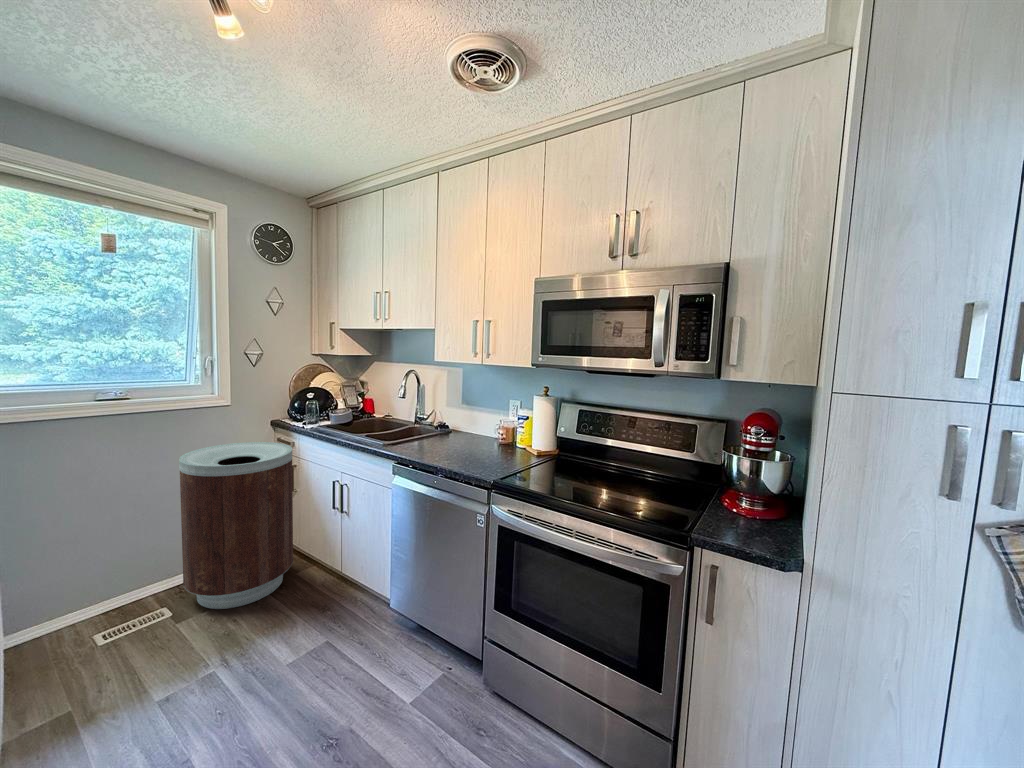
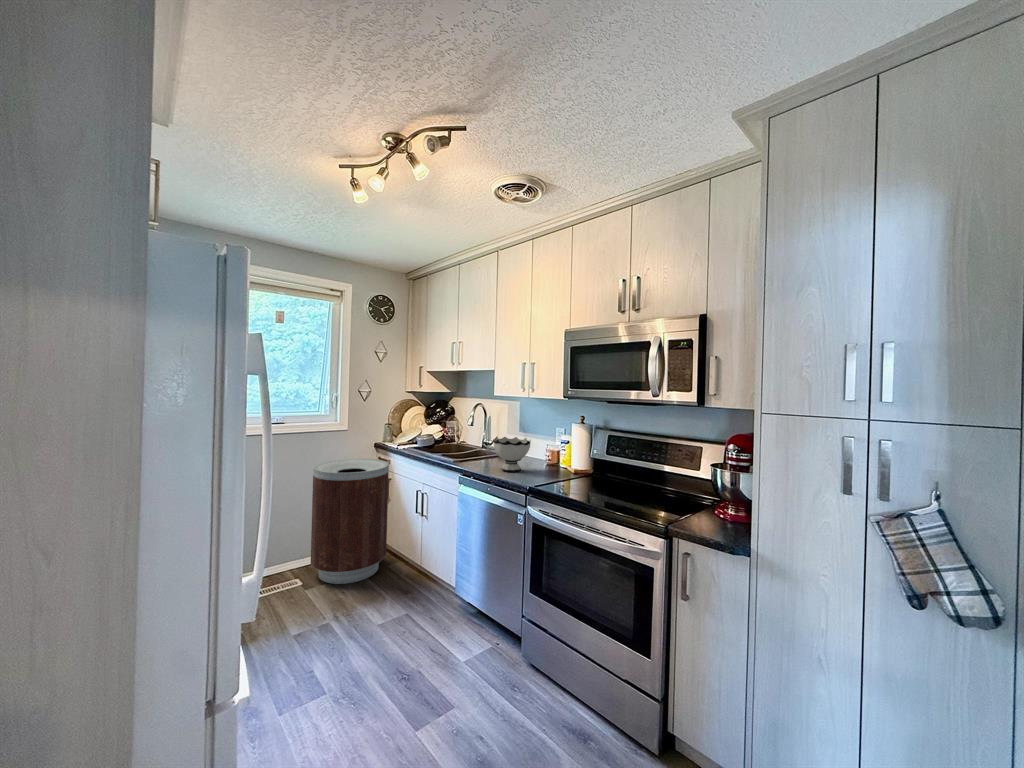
bowl: none [438,413,485,458] -> present [493,437,531,472]

